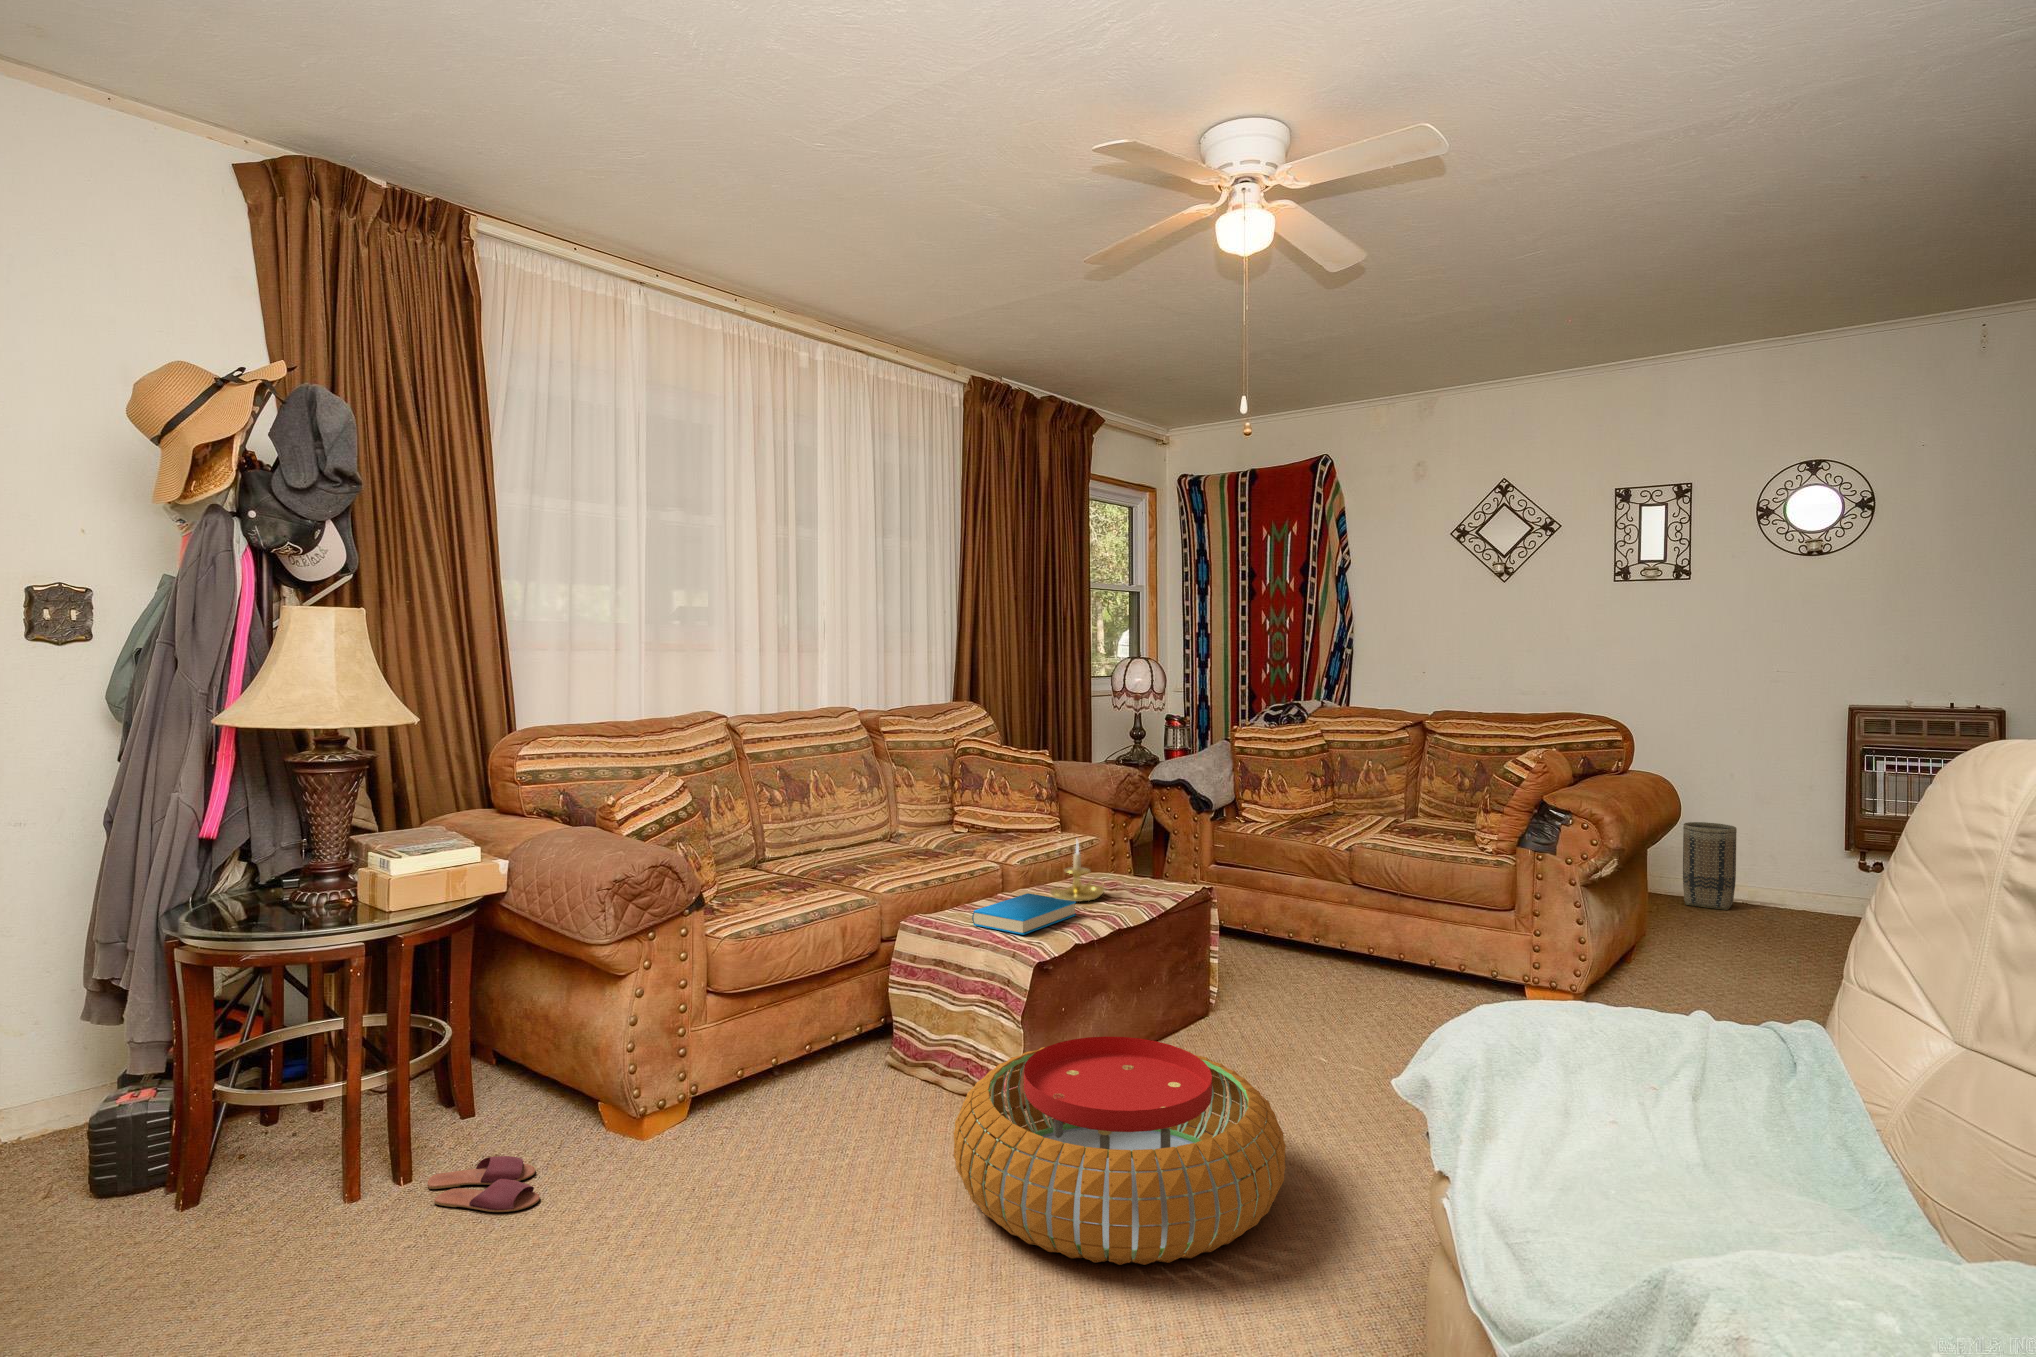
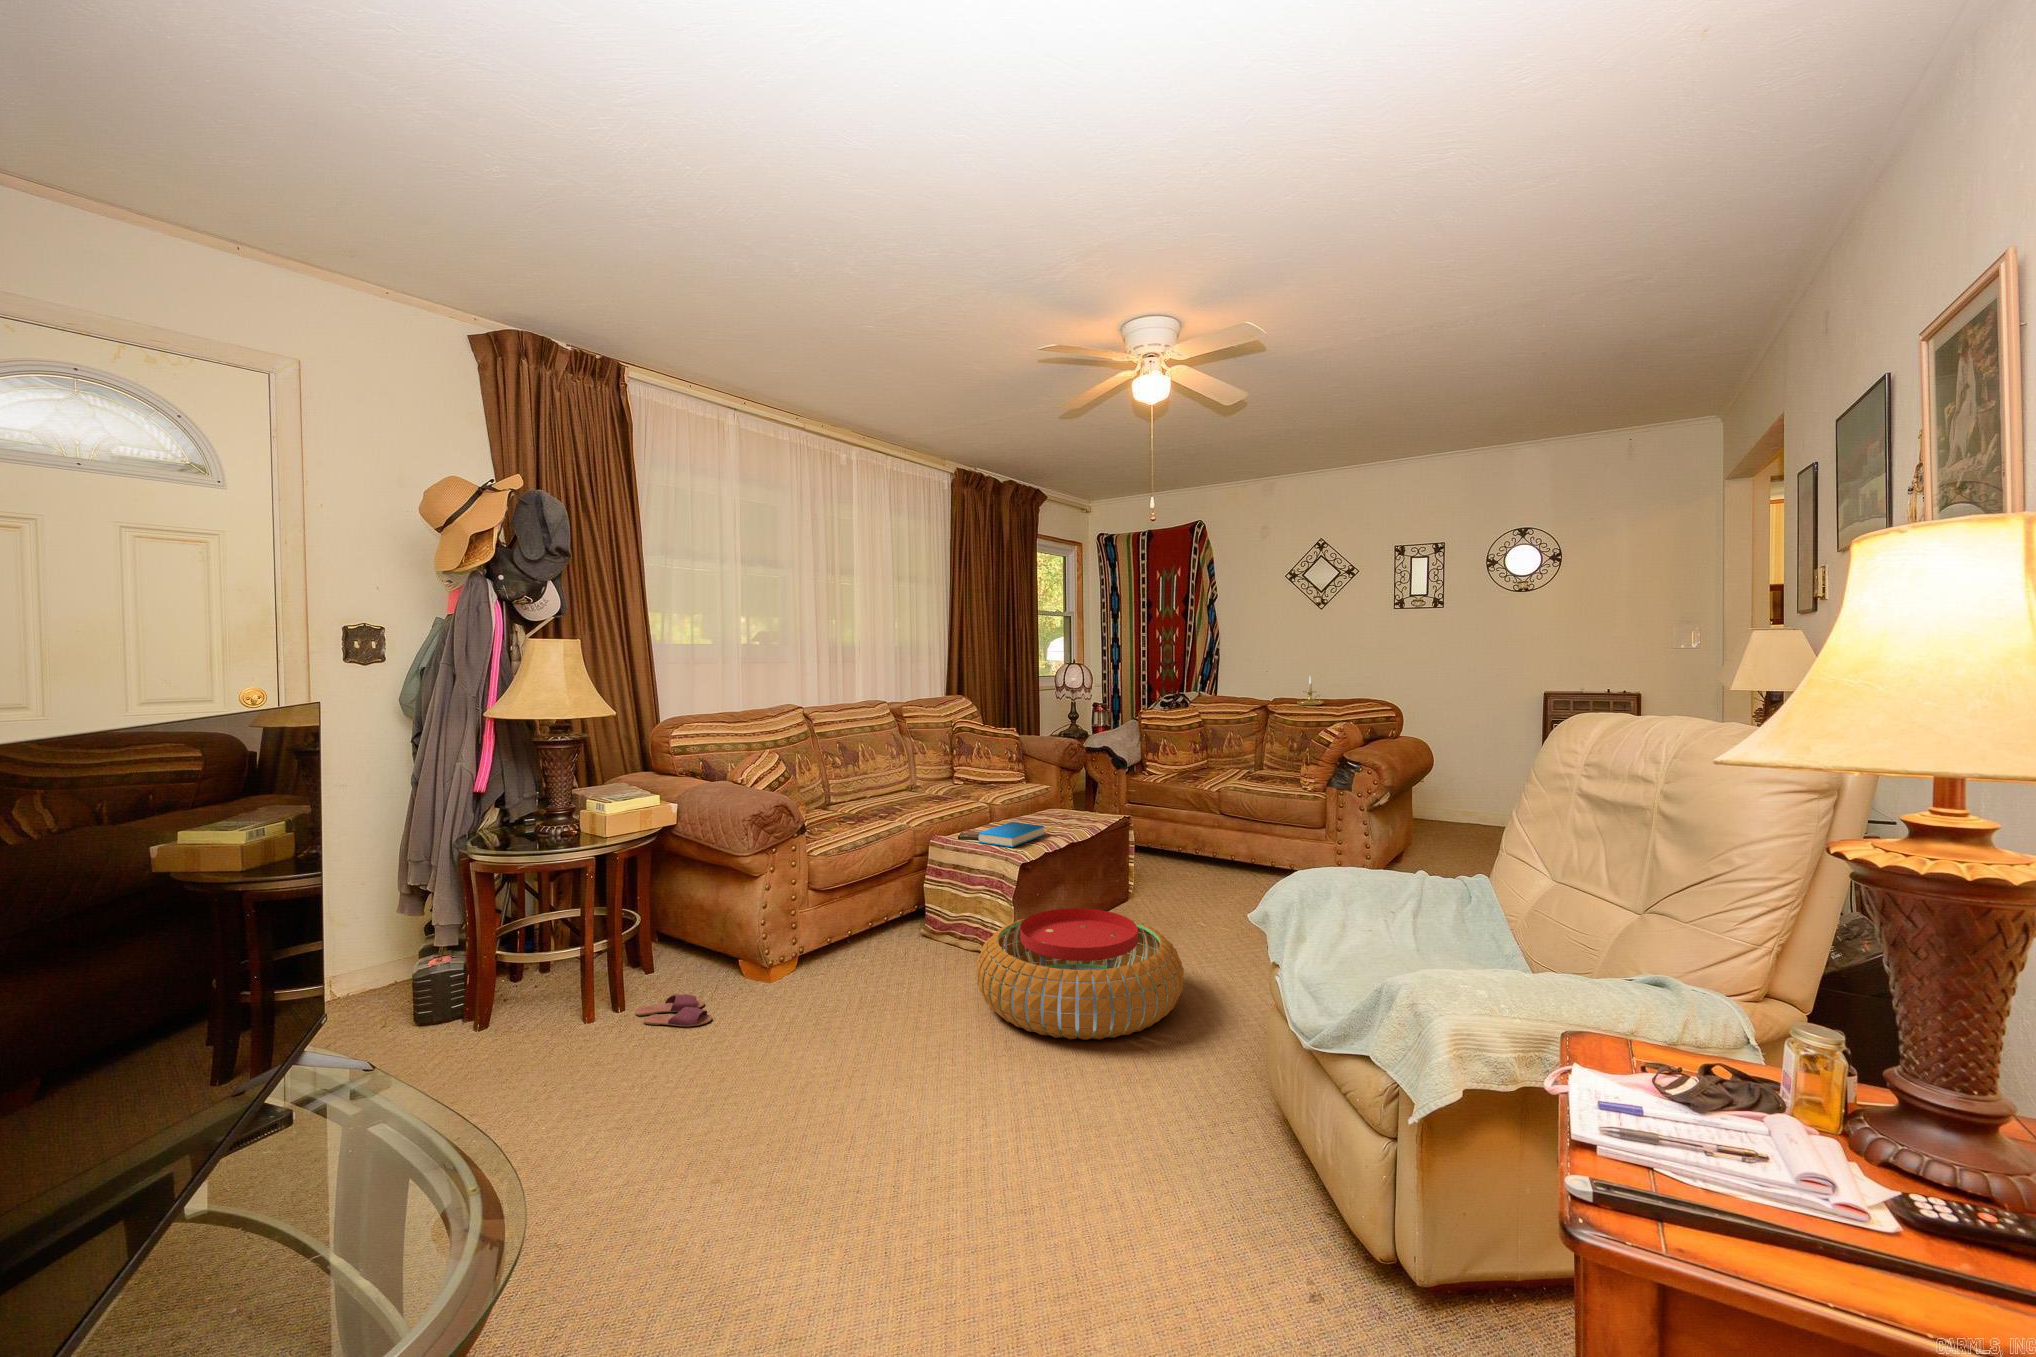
basket: present [1683,822,1737,910] -> none [1440,771,1474,829]
candle holder: present [1050,841,1104,902] -> present [1297,678,1323,705]

